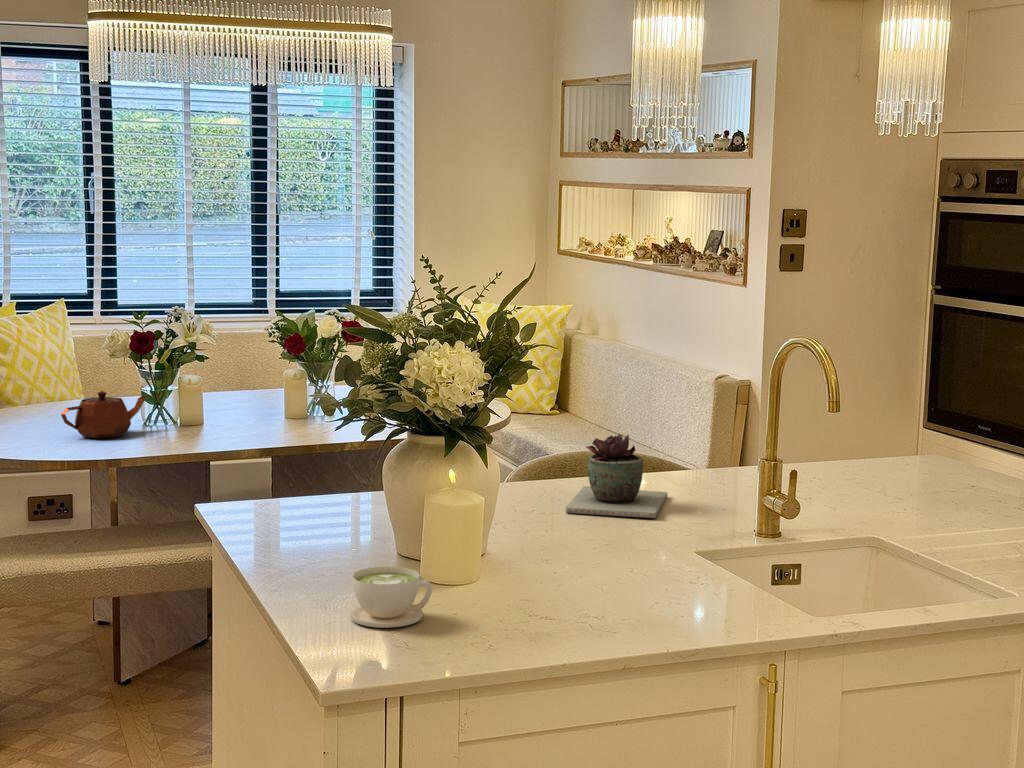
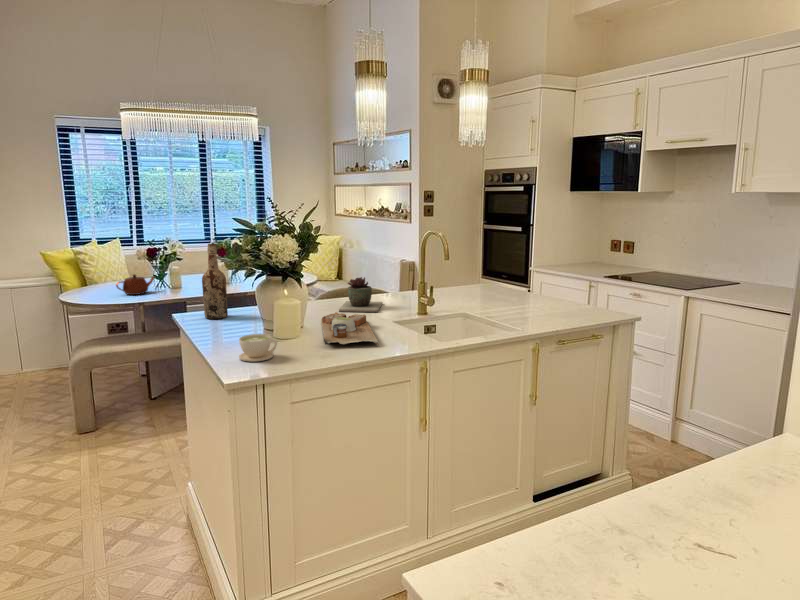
wine bottle: none [269,352,320,519] -> present [202,244,228,319]
cutting board: none [525,517,654,603] -> present [321,312,379,345]

